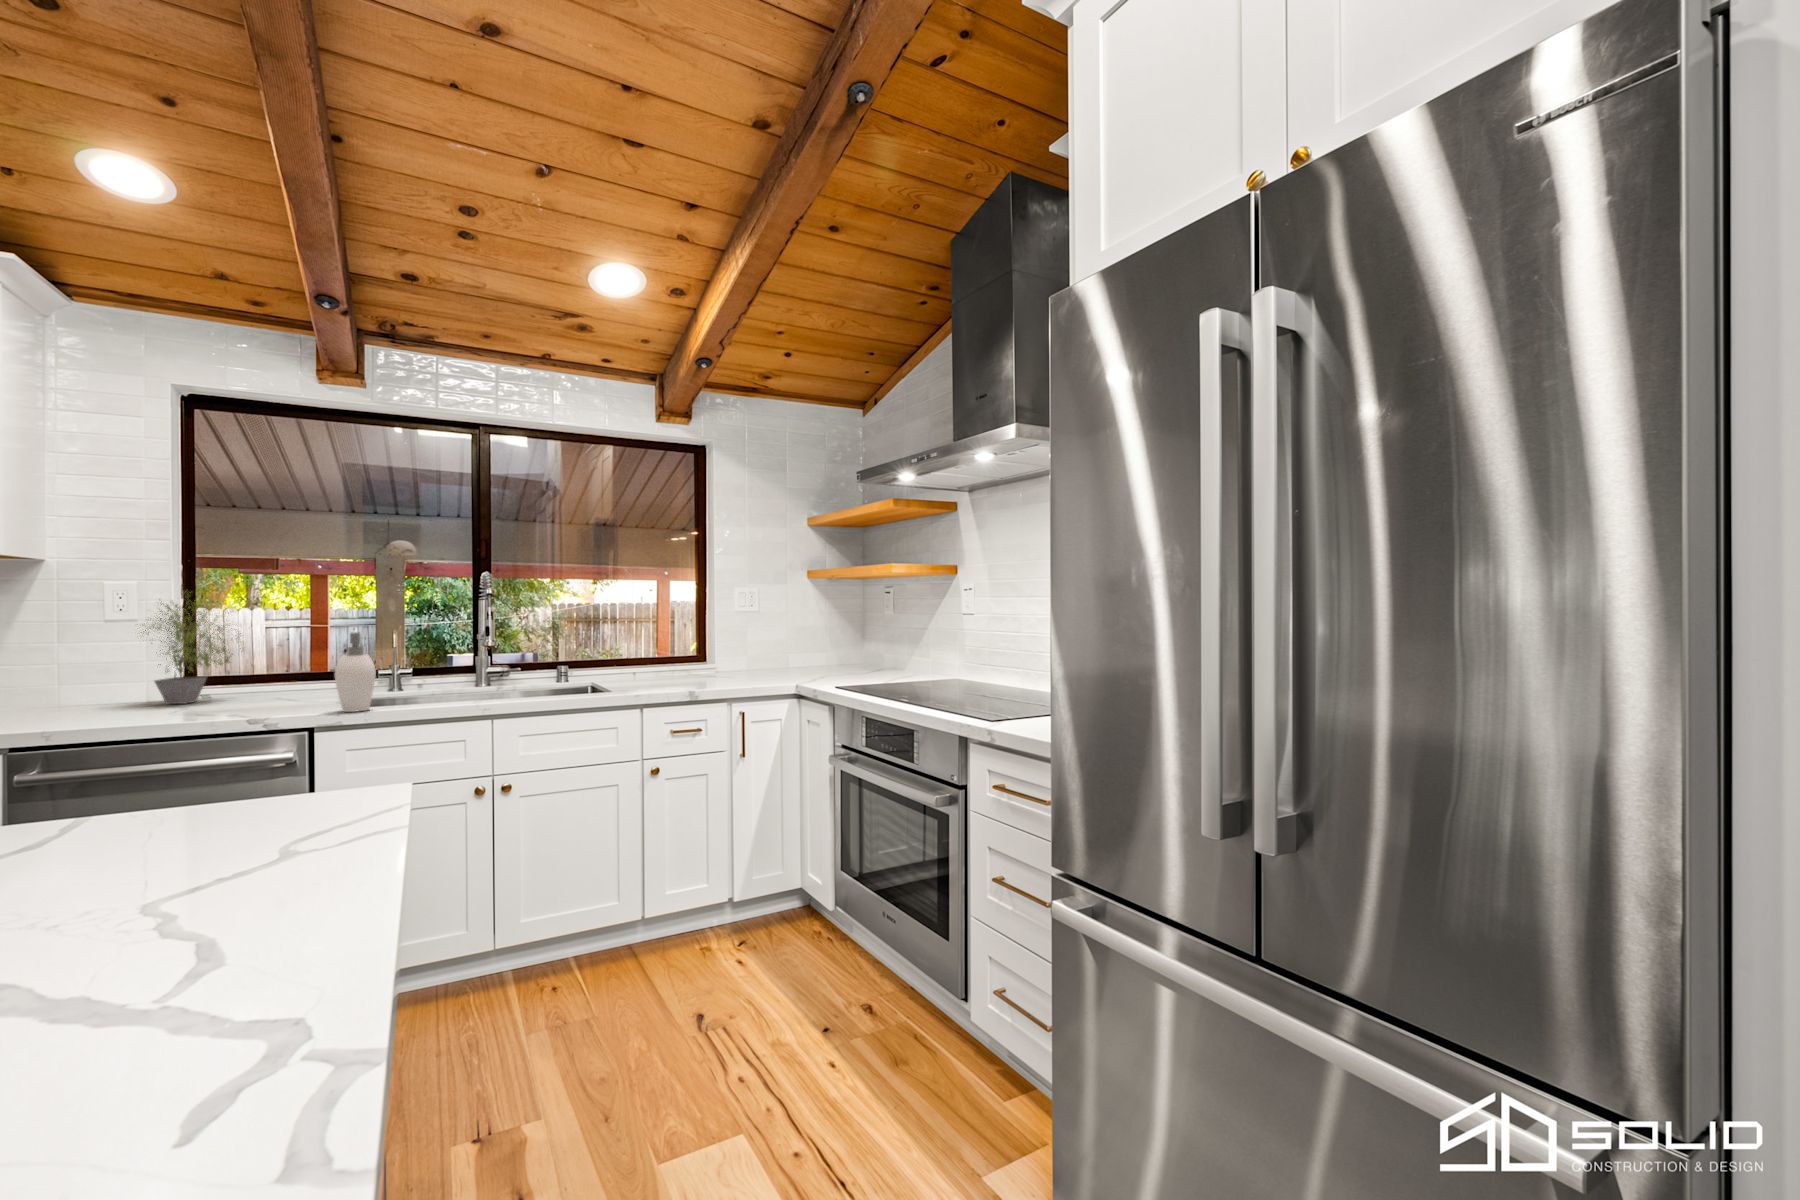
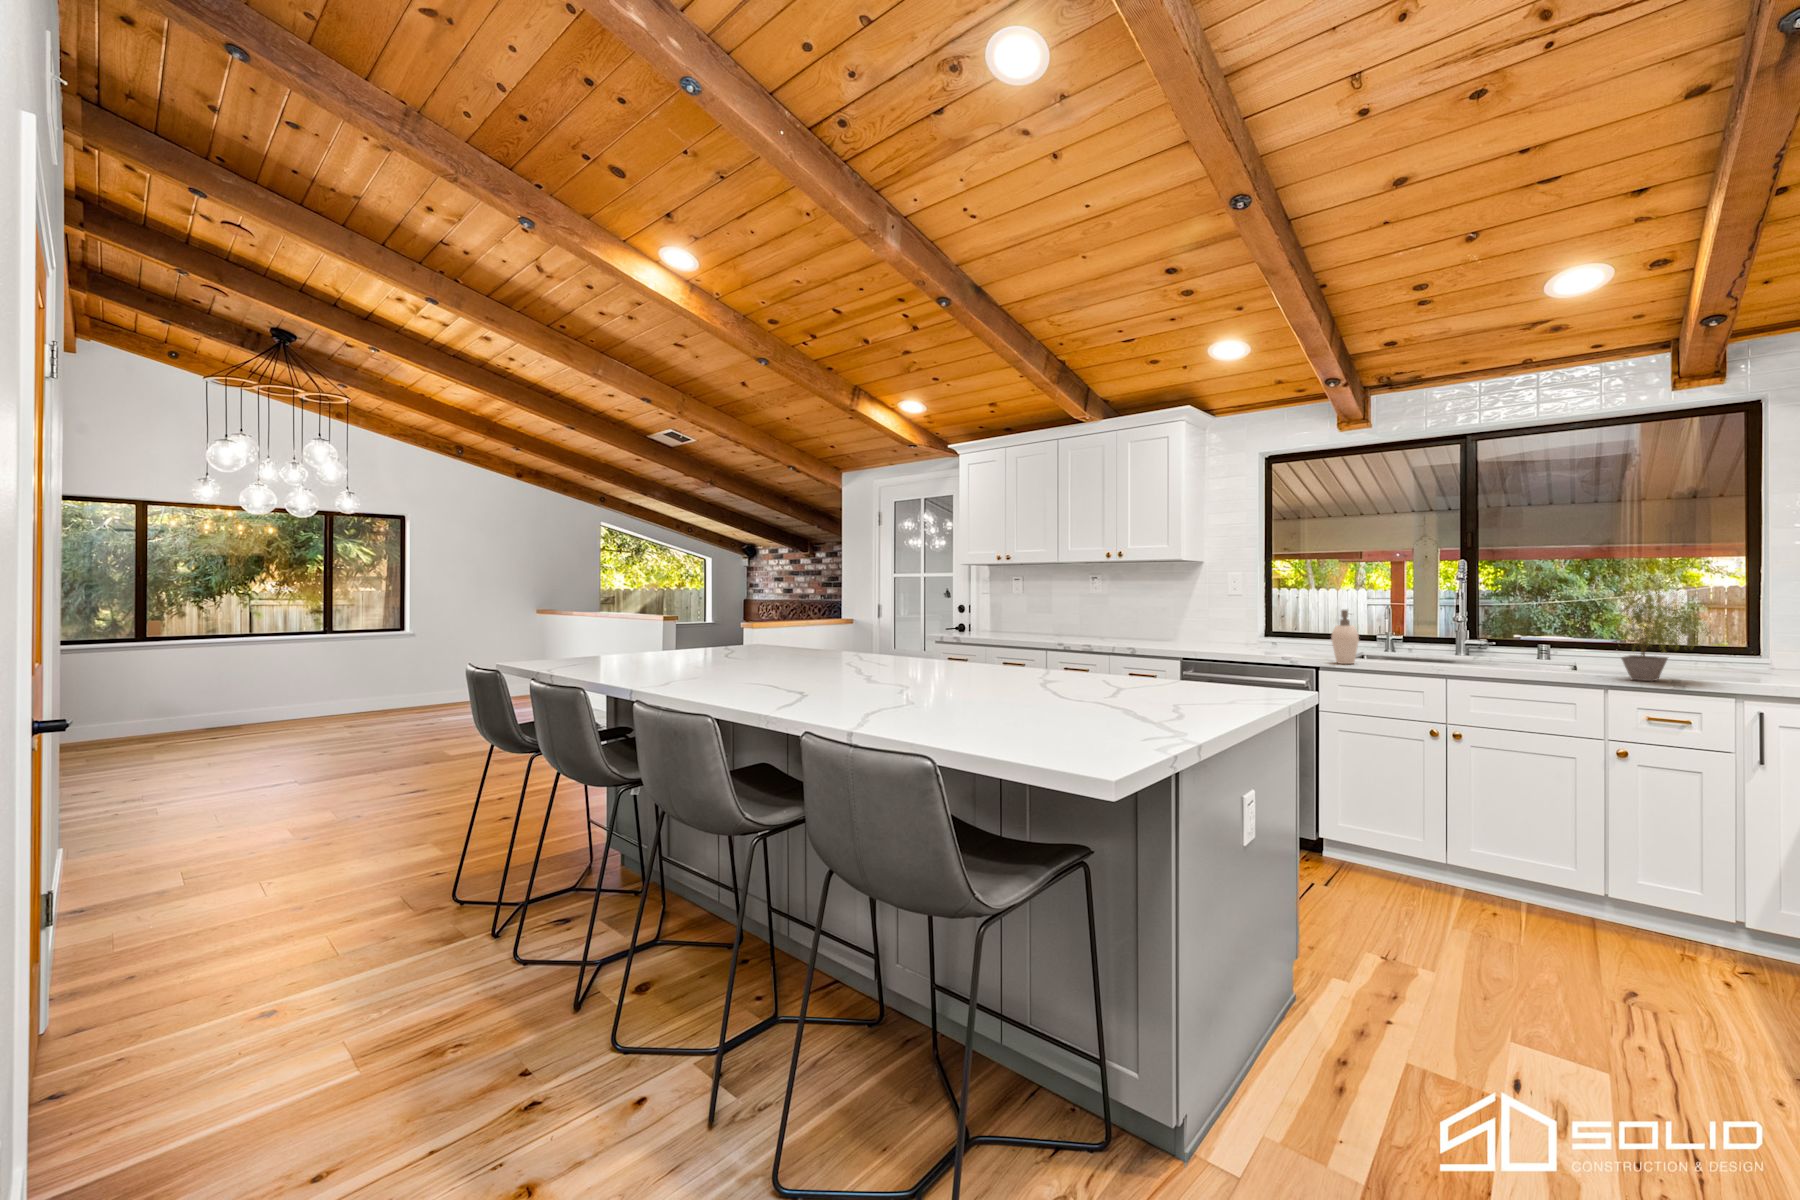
potted plant: present [141,591,241,704] -> present [1607,580,1709,681]

